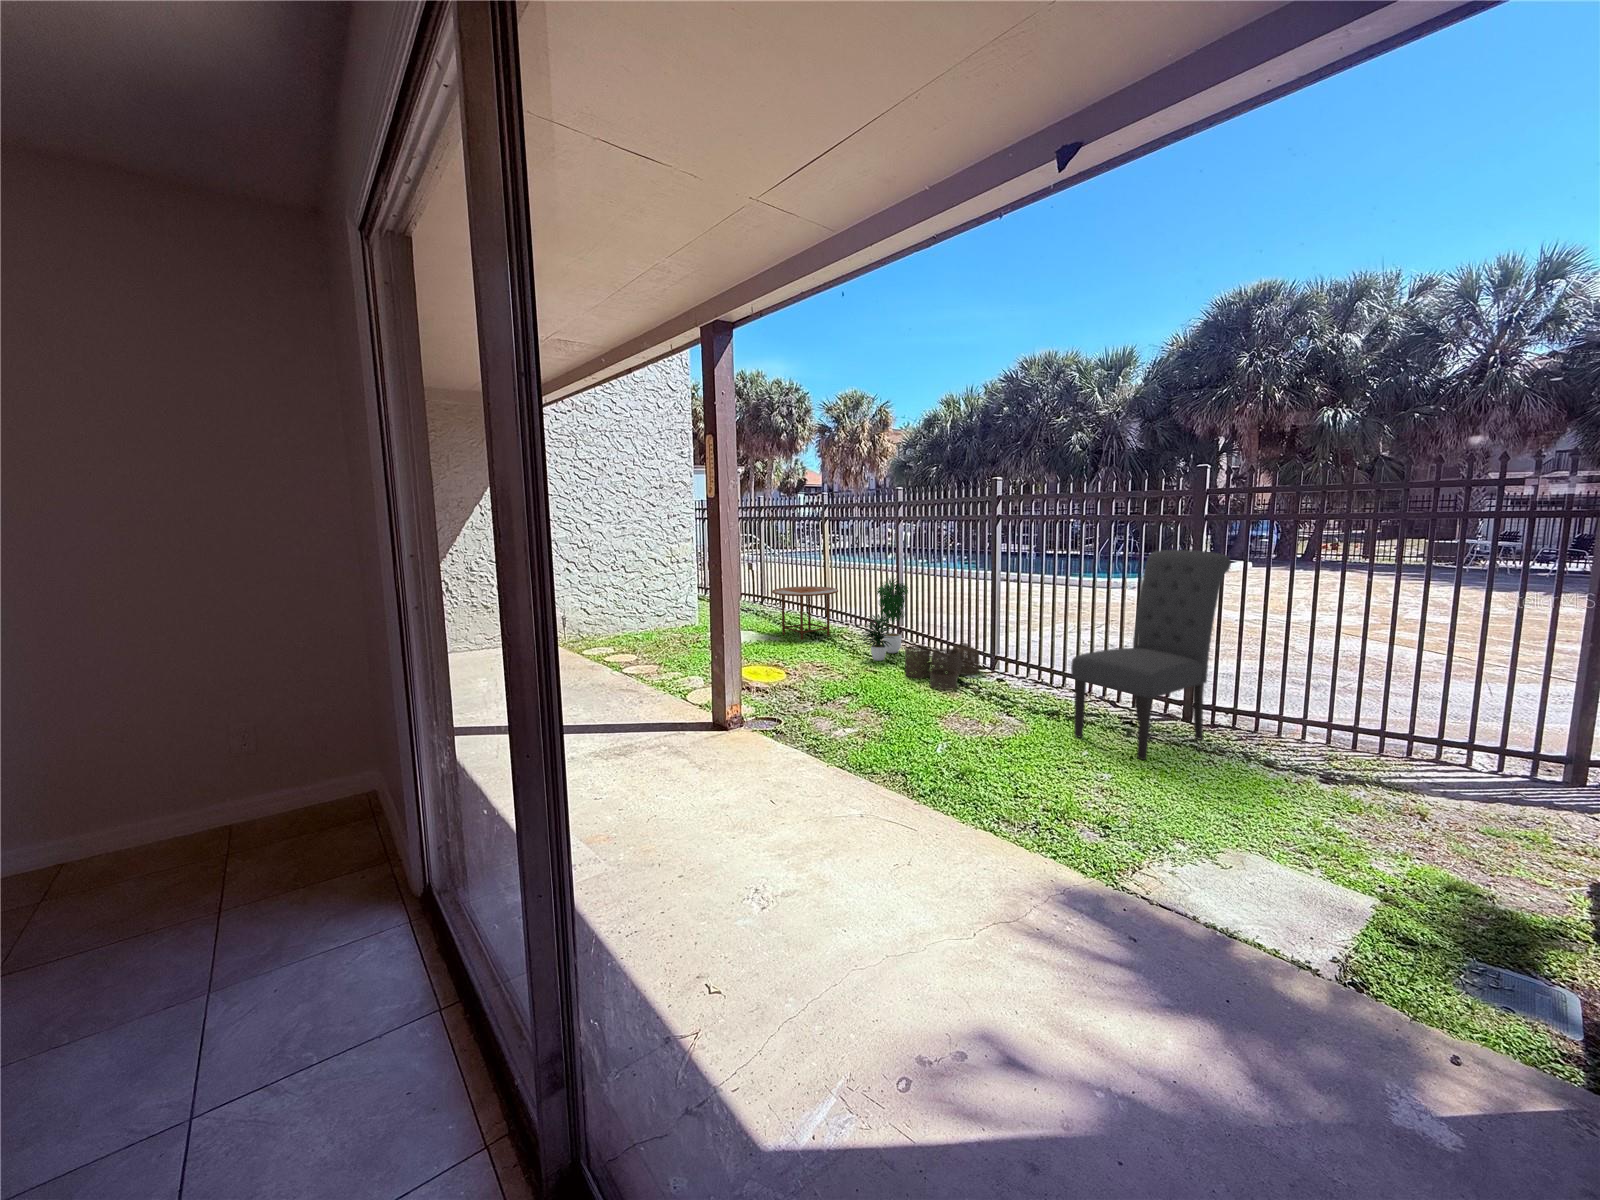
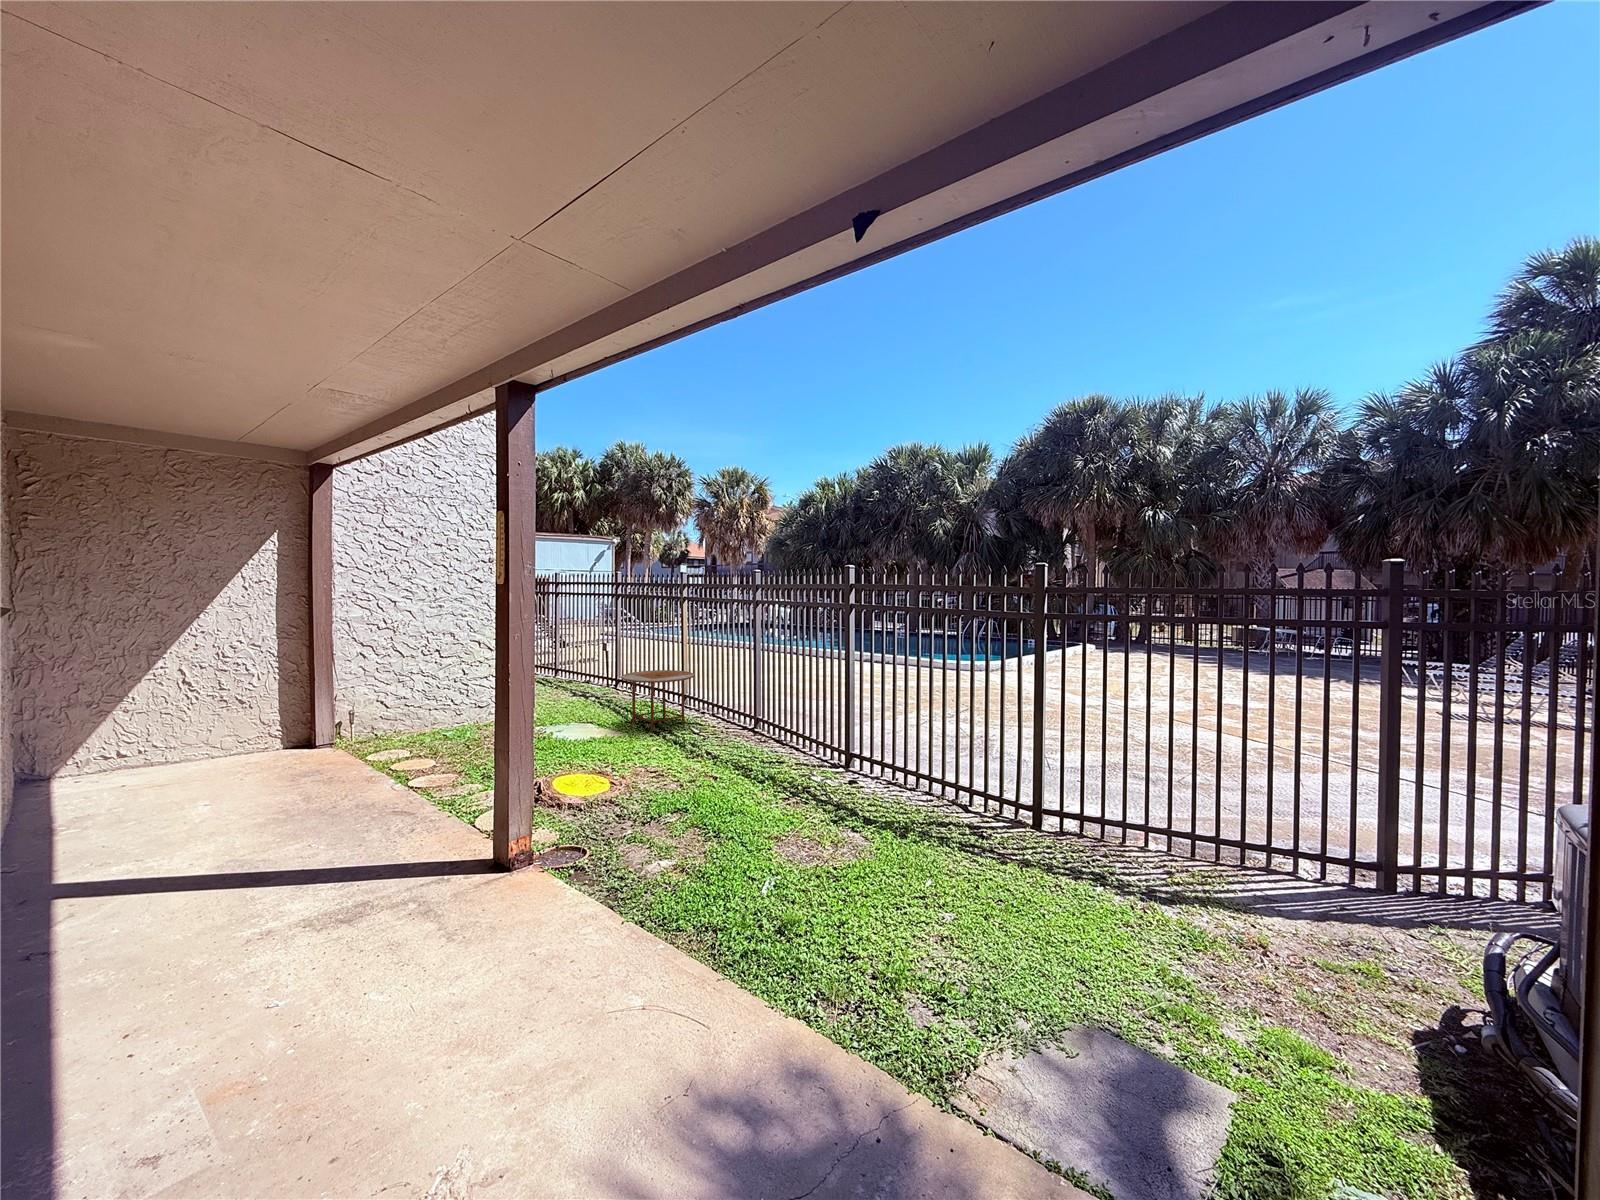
chair: present [1071,550,1231,760] -> none [915,648,1069,888]
potted plant: present [861,578,908,661] -> none [708,662,765,757]
woven basket: present [905,642,979,690] -> none [752,735,833,795]

